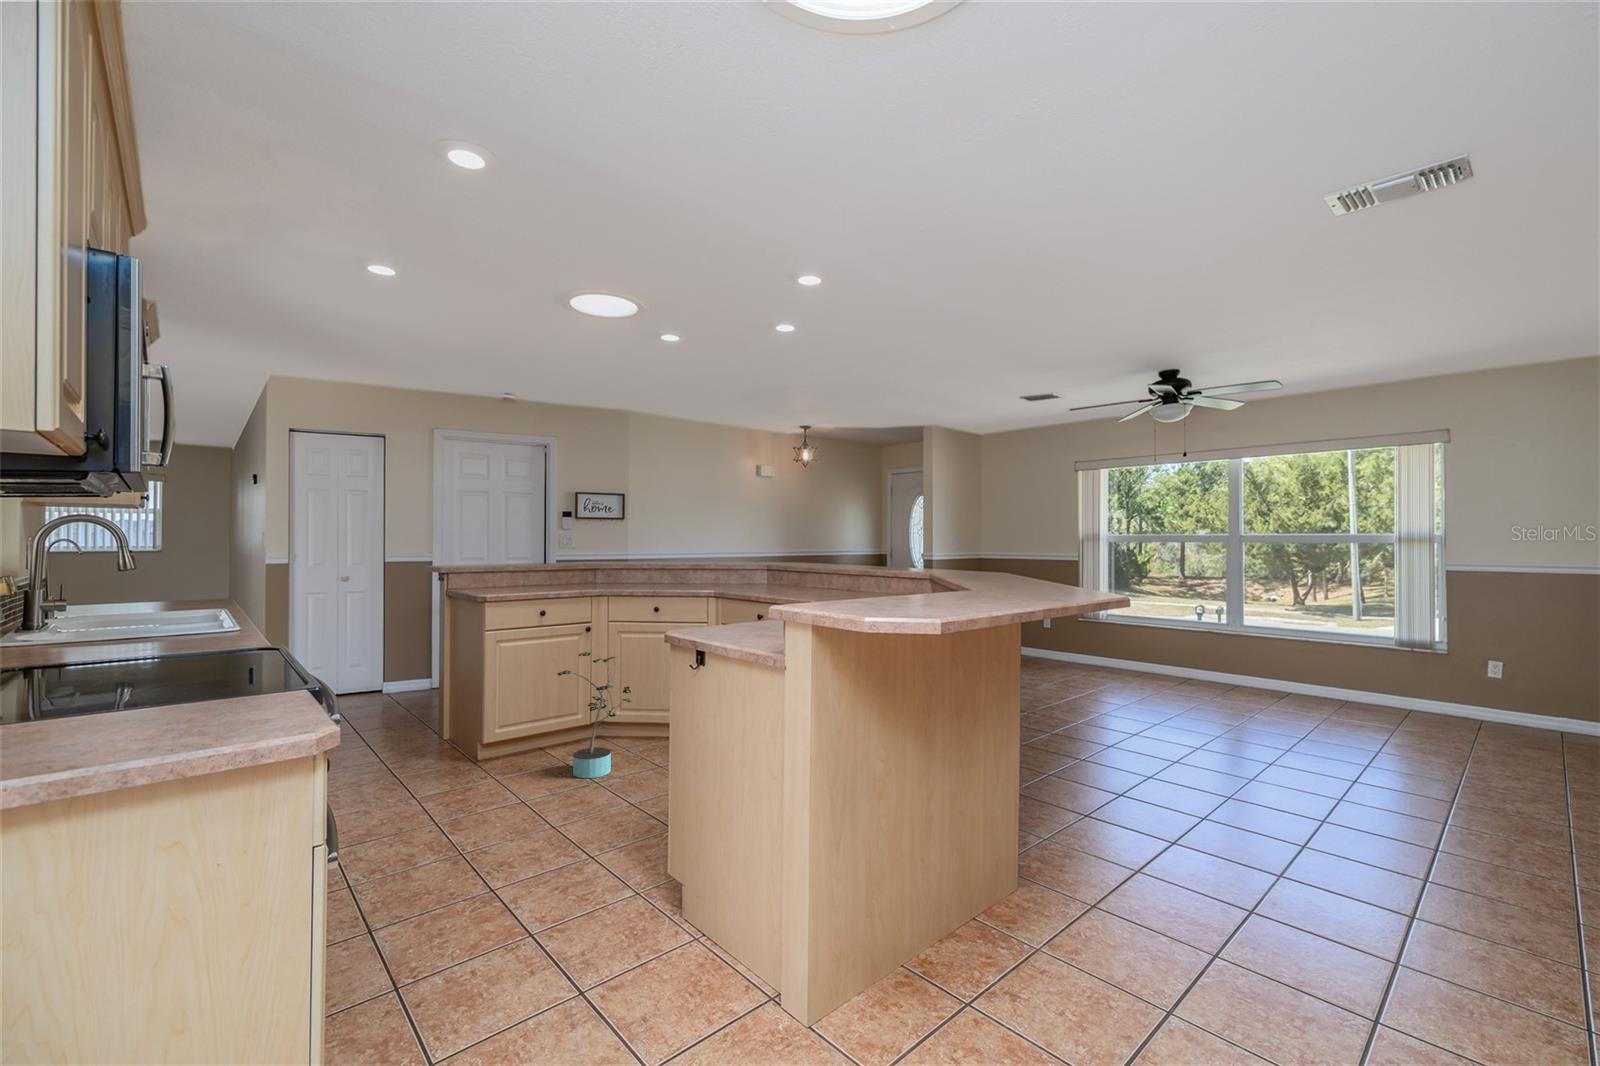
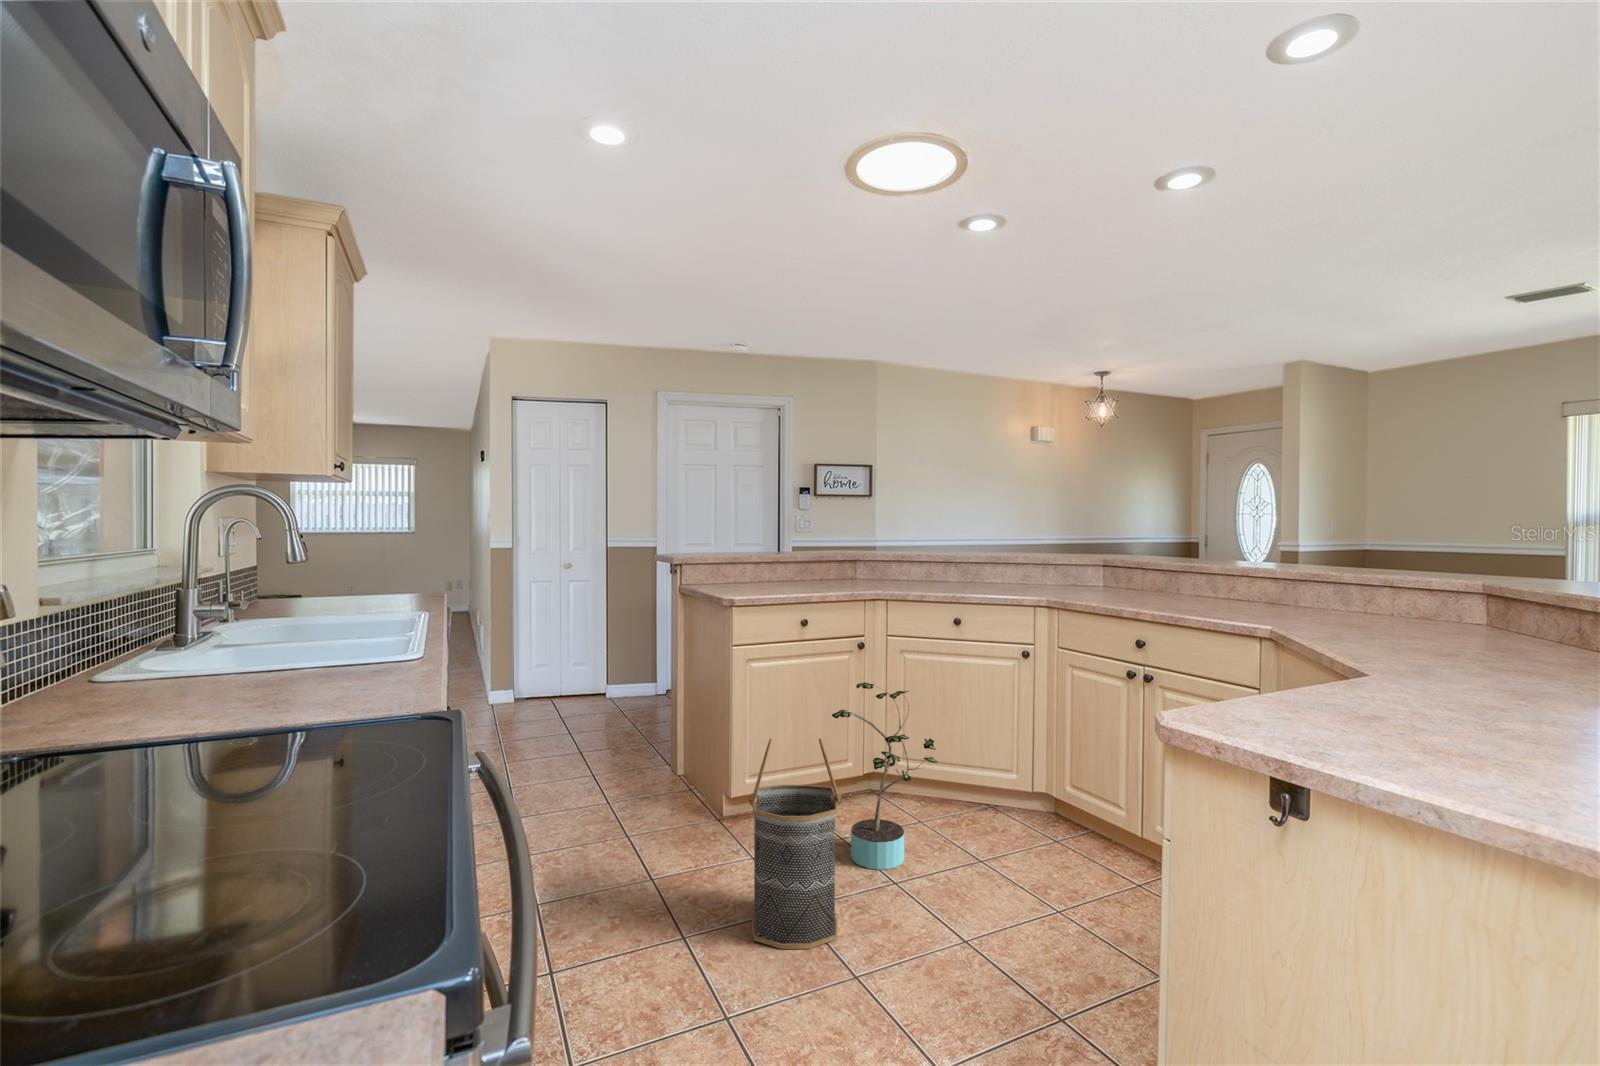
basket: none [489,684,556,822] -> present [749,739,842,949]

